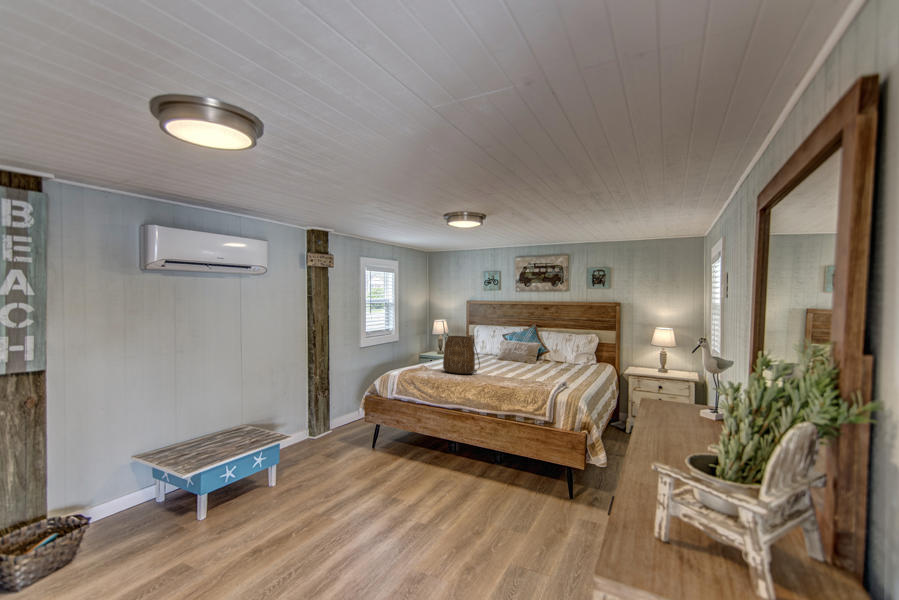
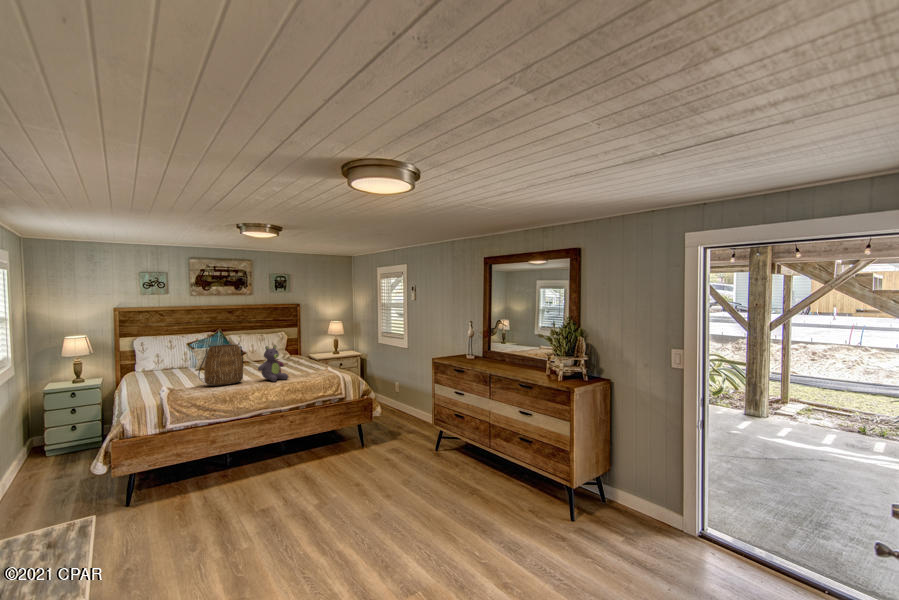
stuffed bear: none [482,342,512,382] -> present [258,345,288,382]

